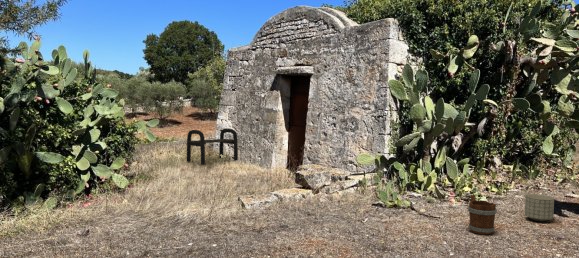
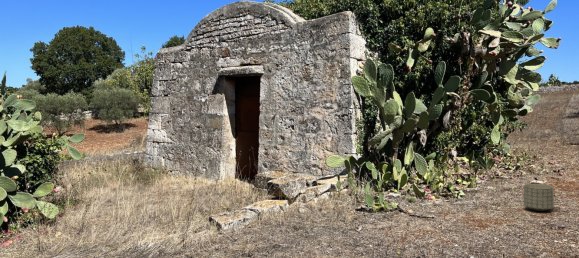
bench: present [187,128,238,165] -> none [116,138,176,181]
bucket: present [468,195,497,235] -> none [481,191,518,233]

